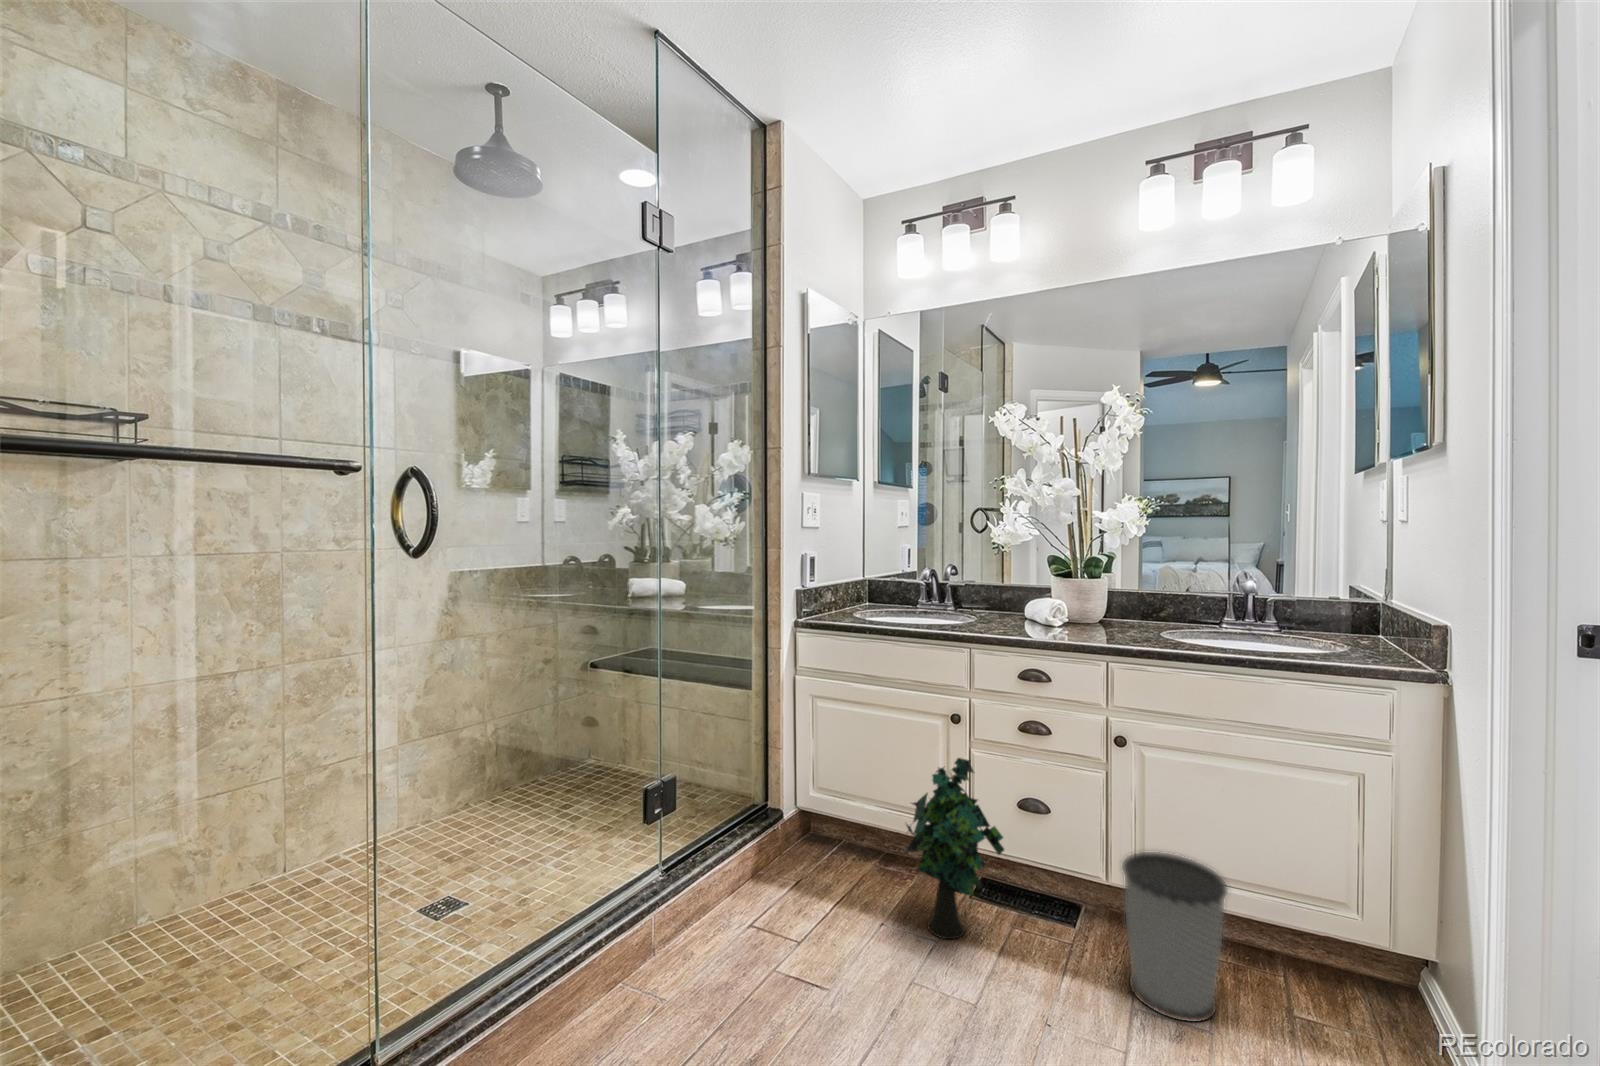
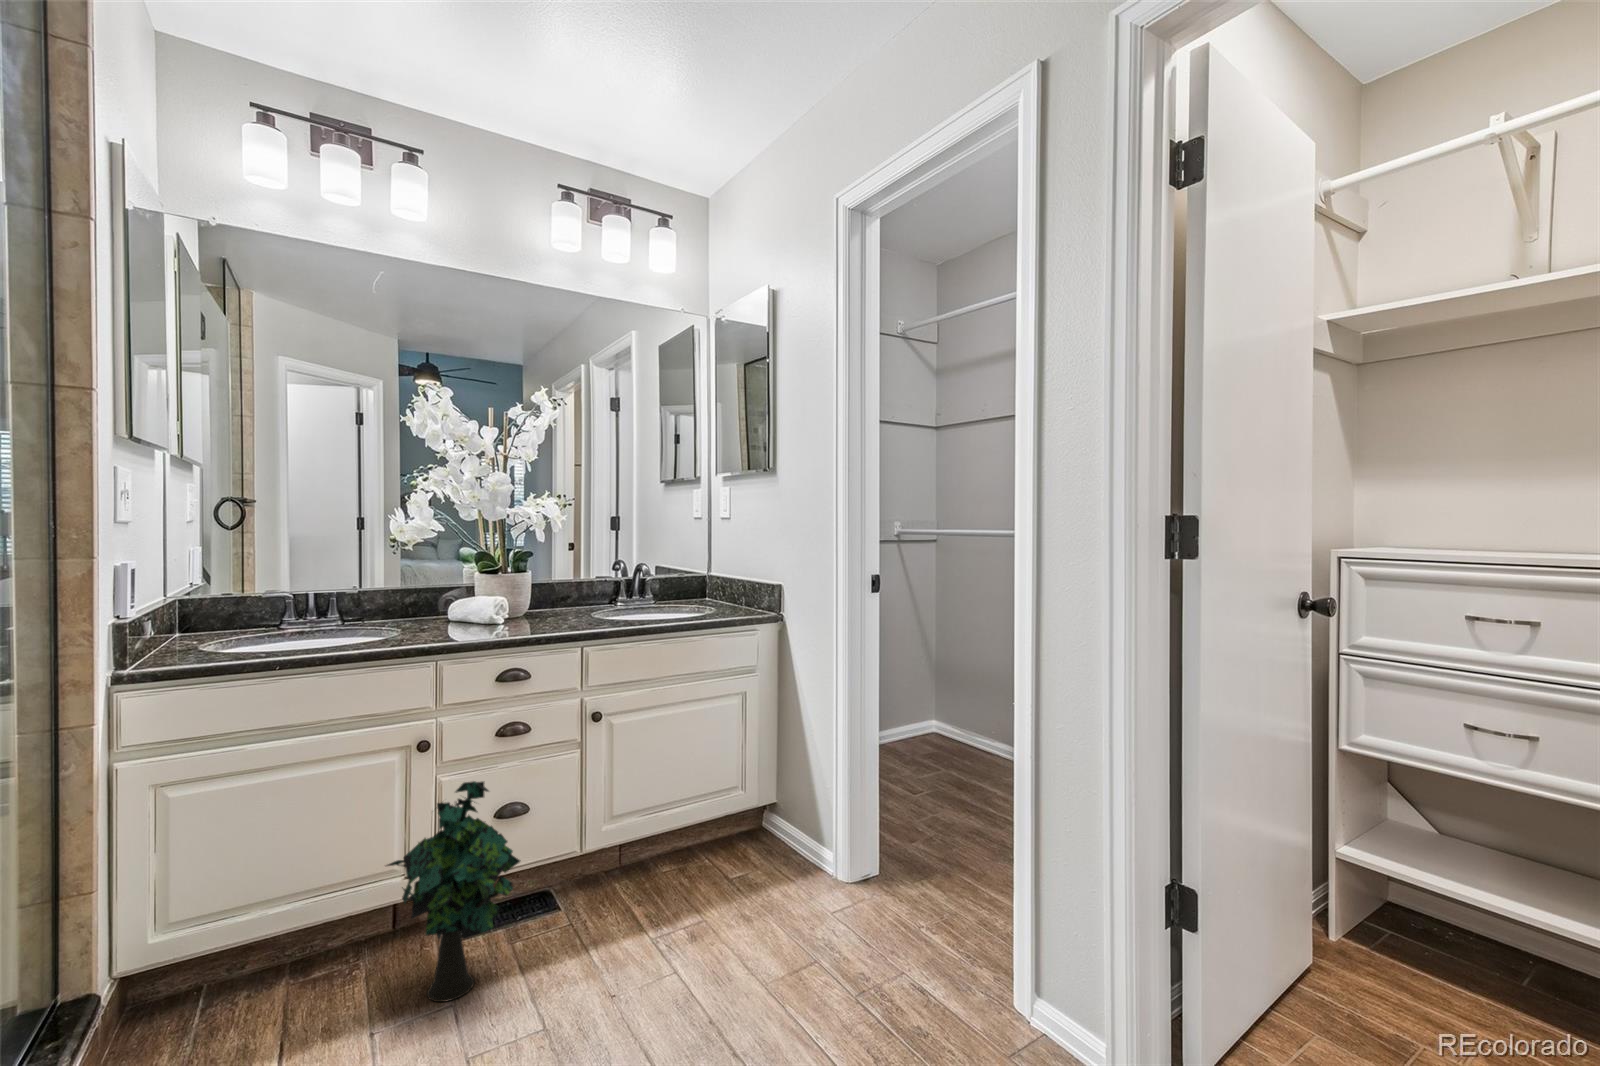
wastebasket: present [1122,852,1227,1022] -> none [624,796,704,932]

